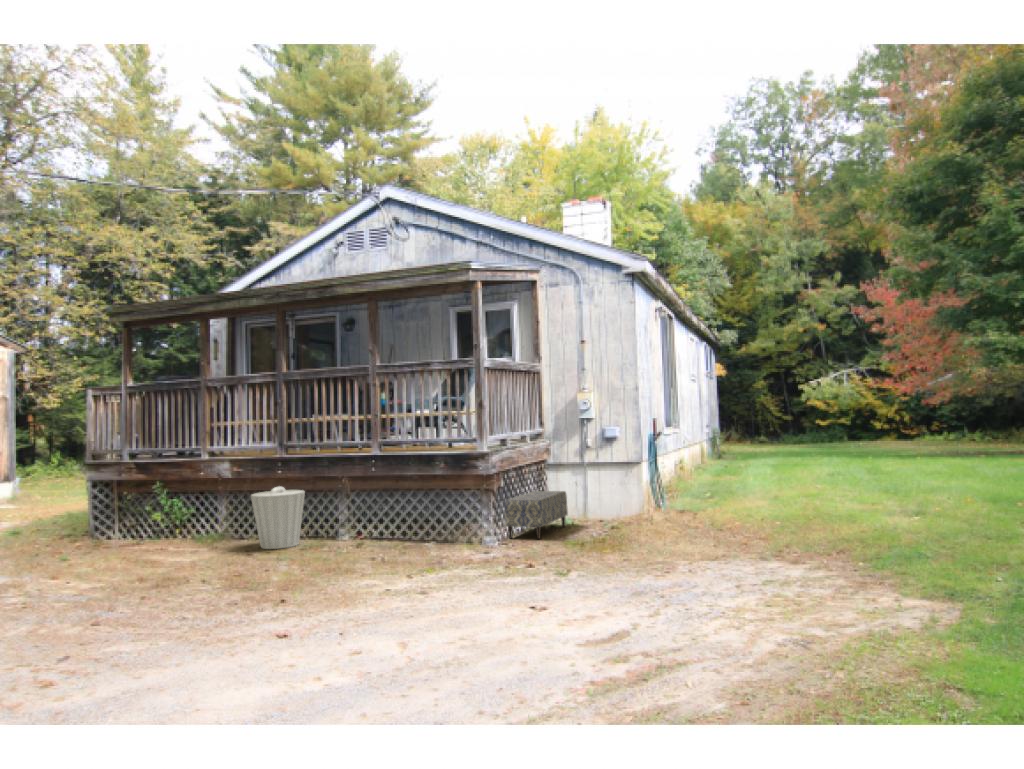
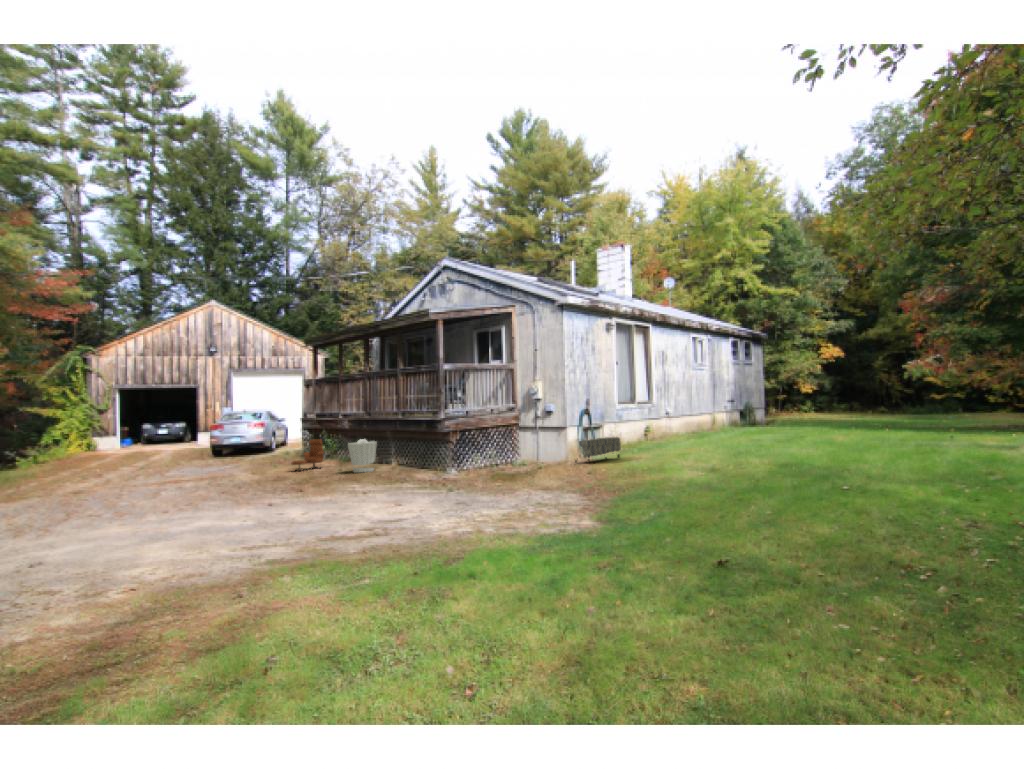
lounge chair: none [98,487,162,552] -> present [292,439,324,472]
bench: present [504,491,568,539] -> present [575,437,621,463]

